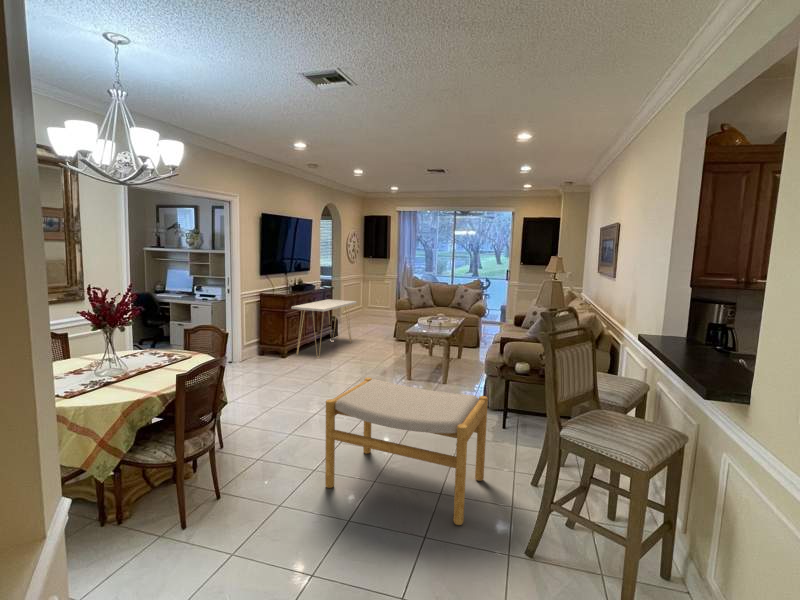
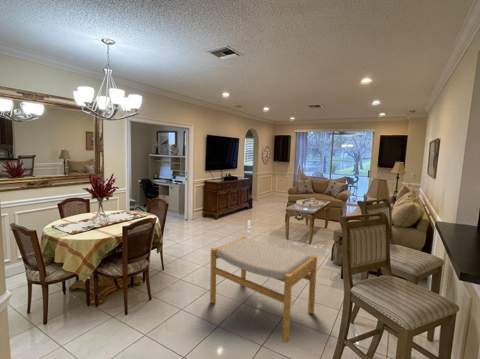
console table: present [291,299,357,357] -> none [222,186,262,221]

